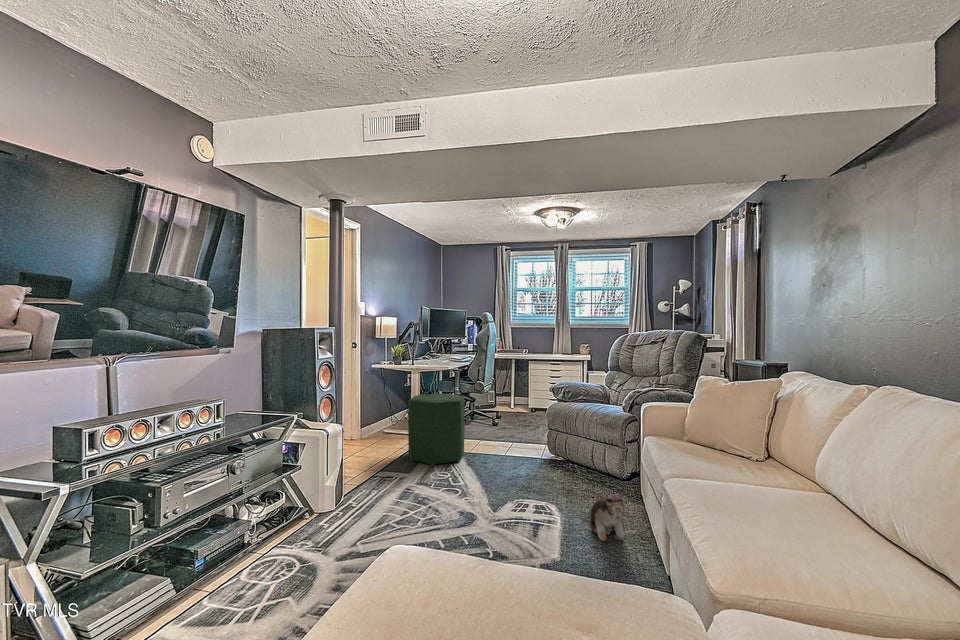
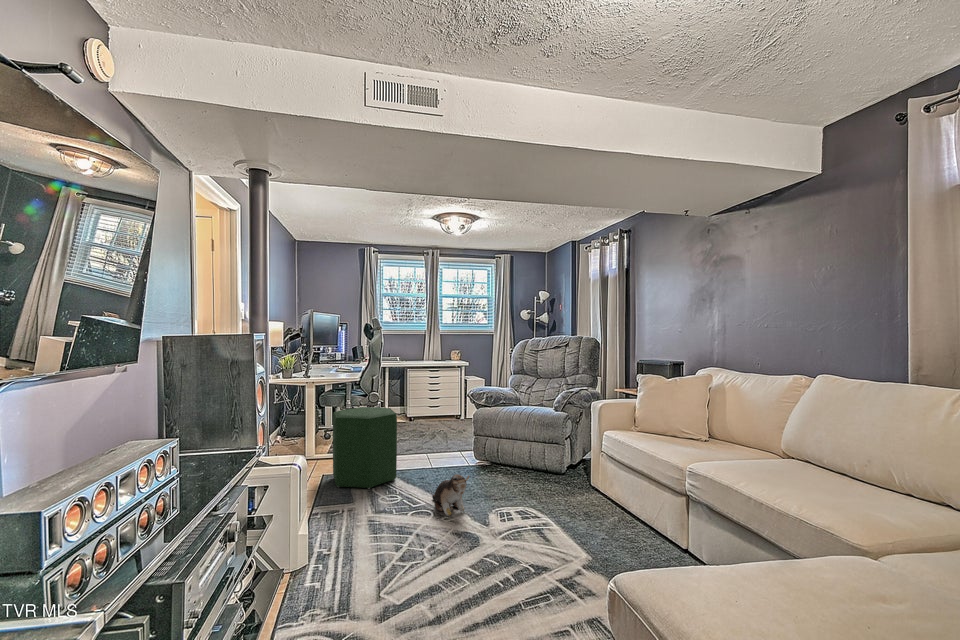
plush toy: present [590,494,627,541] -> present [432,474,469,516]

